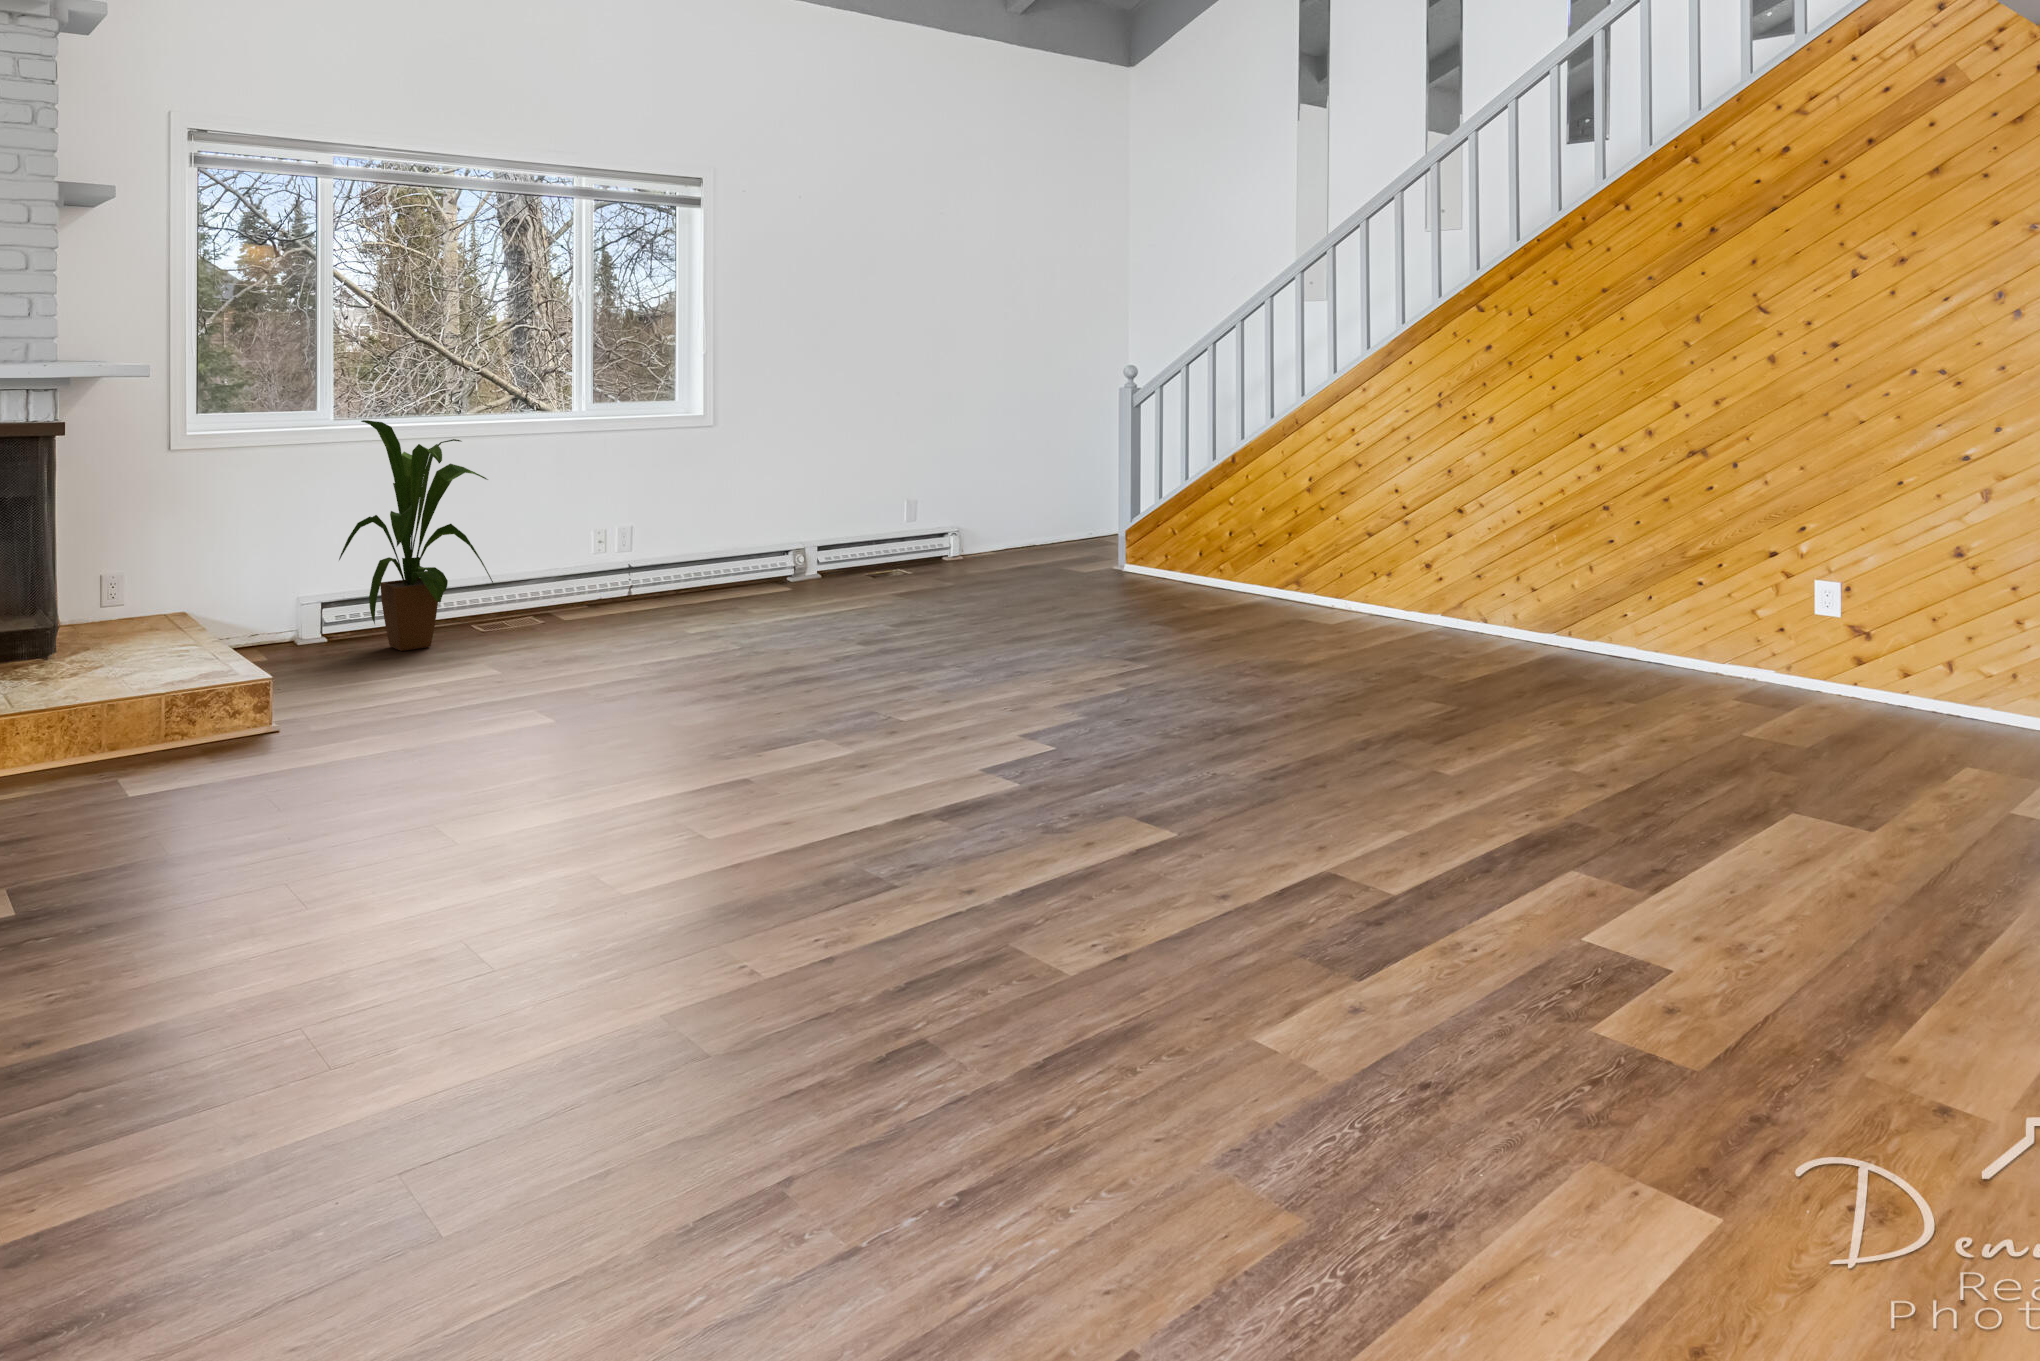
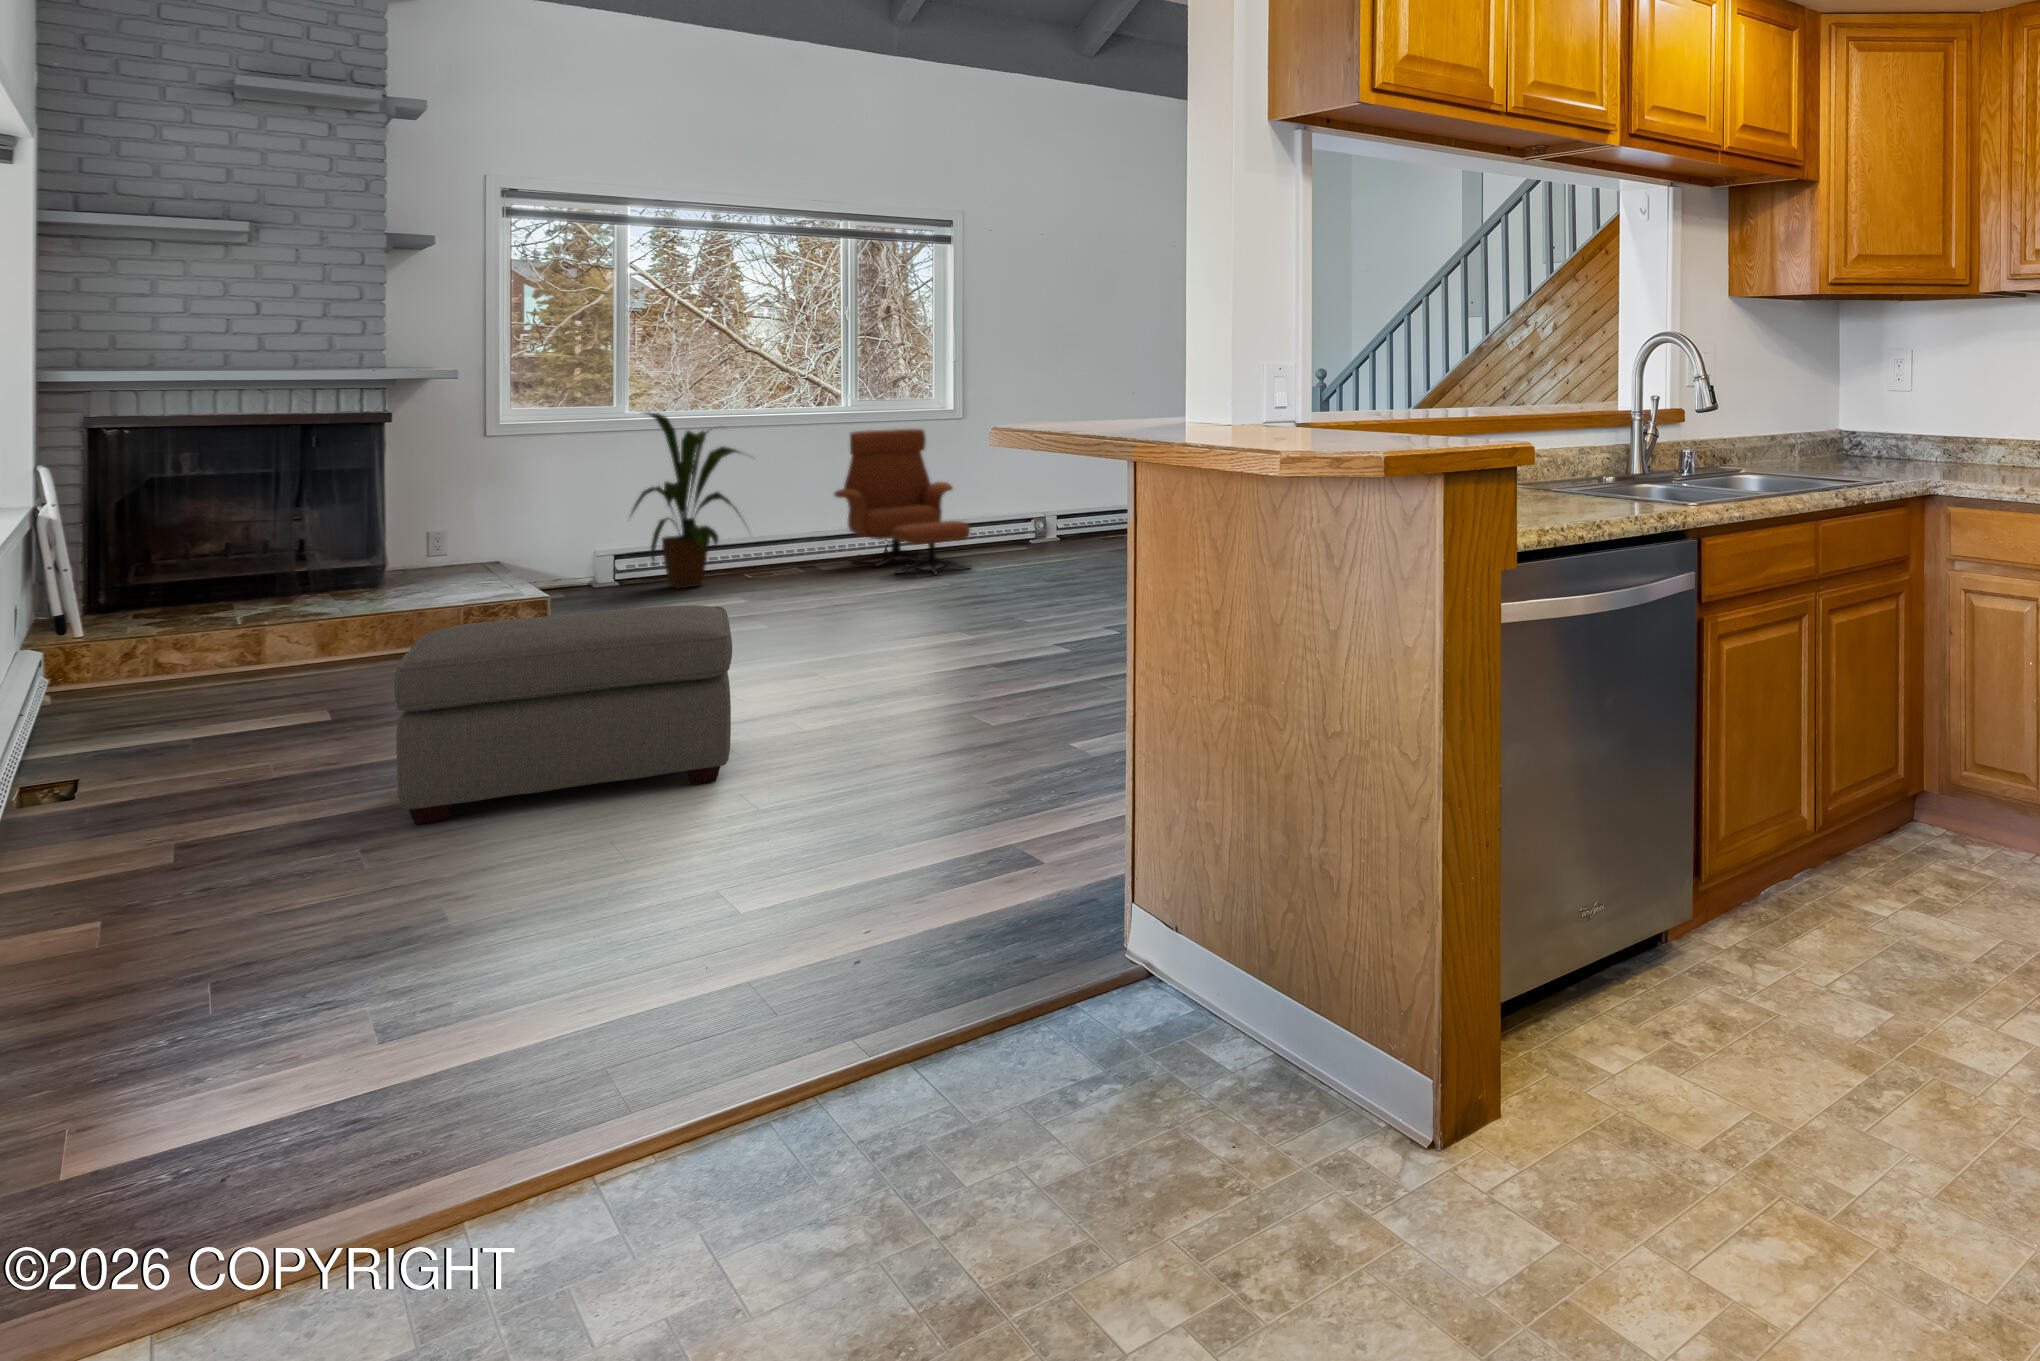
lounge chair: none [575,440,754,635] -> present [834,429,970,575]
ottoman: none [195,770,738,1248] -> present [394,605,732,824]

